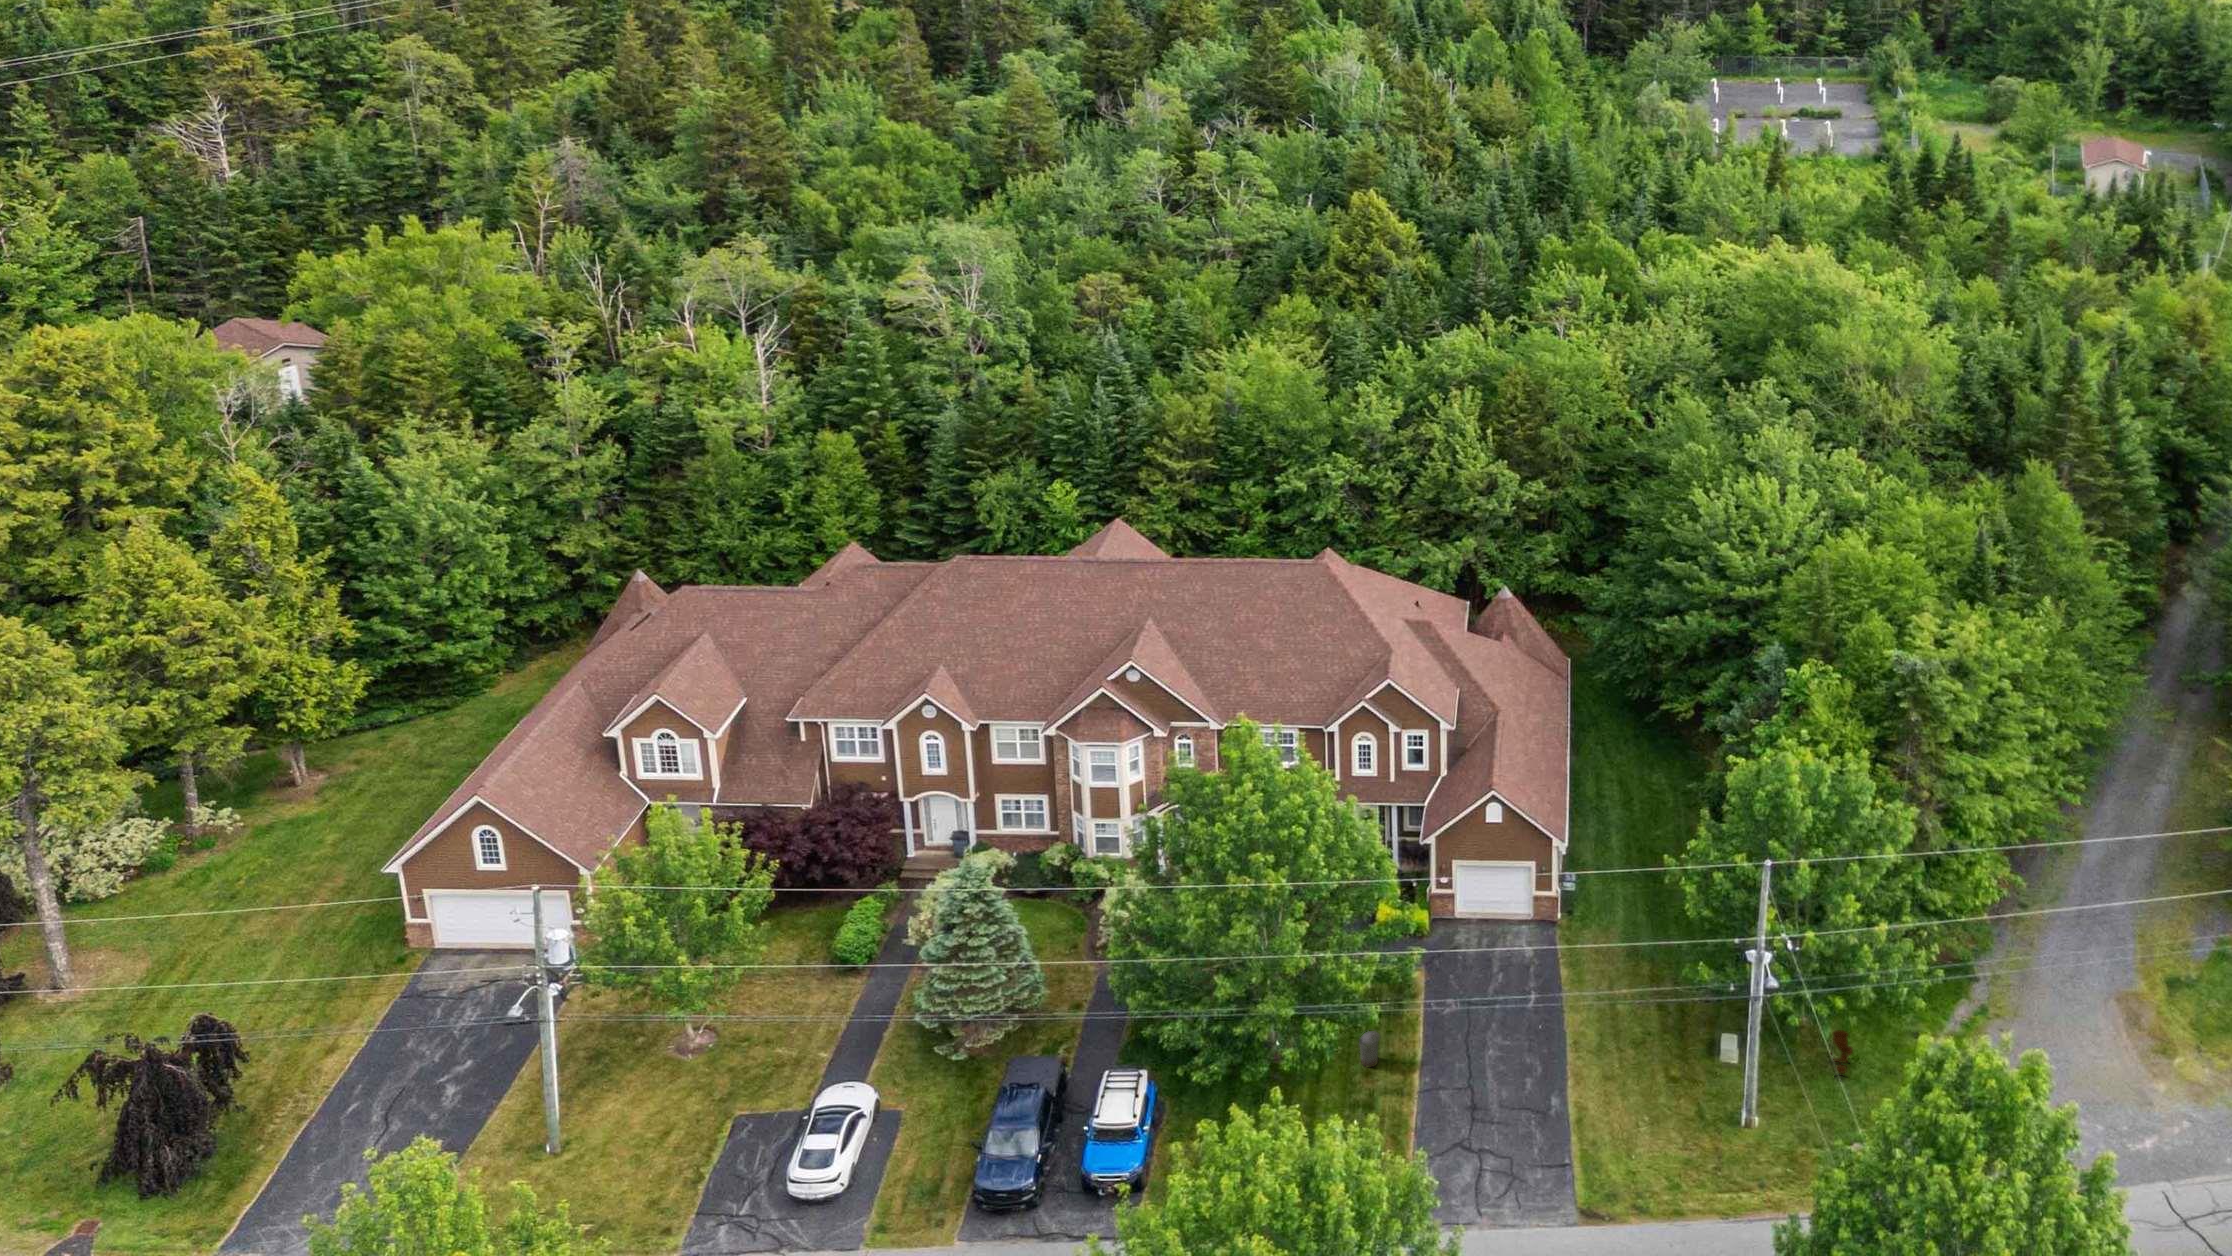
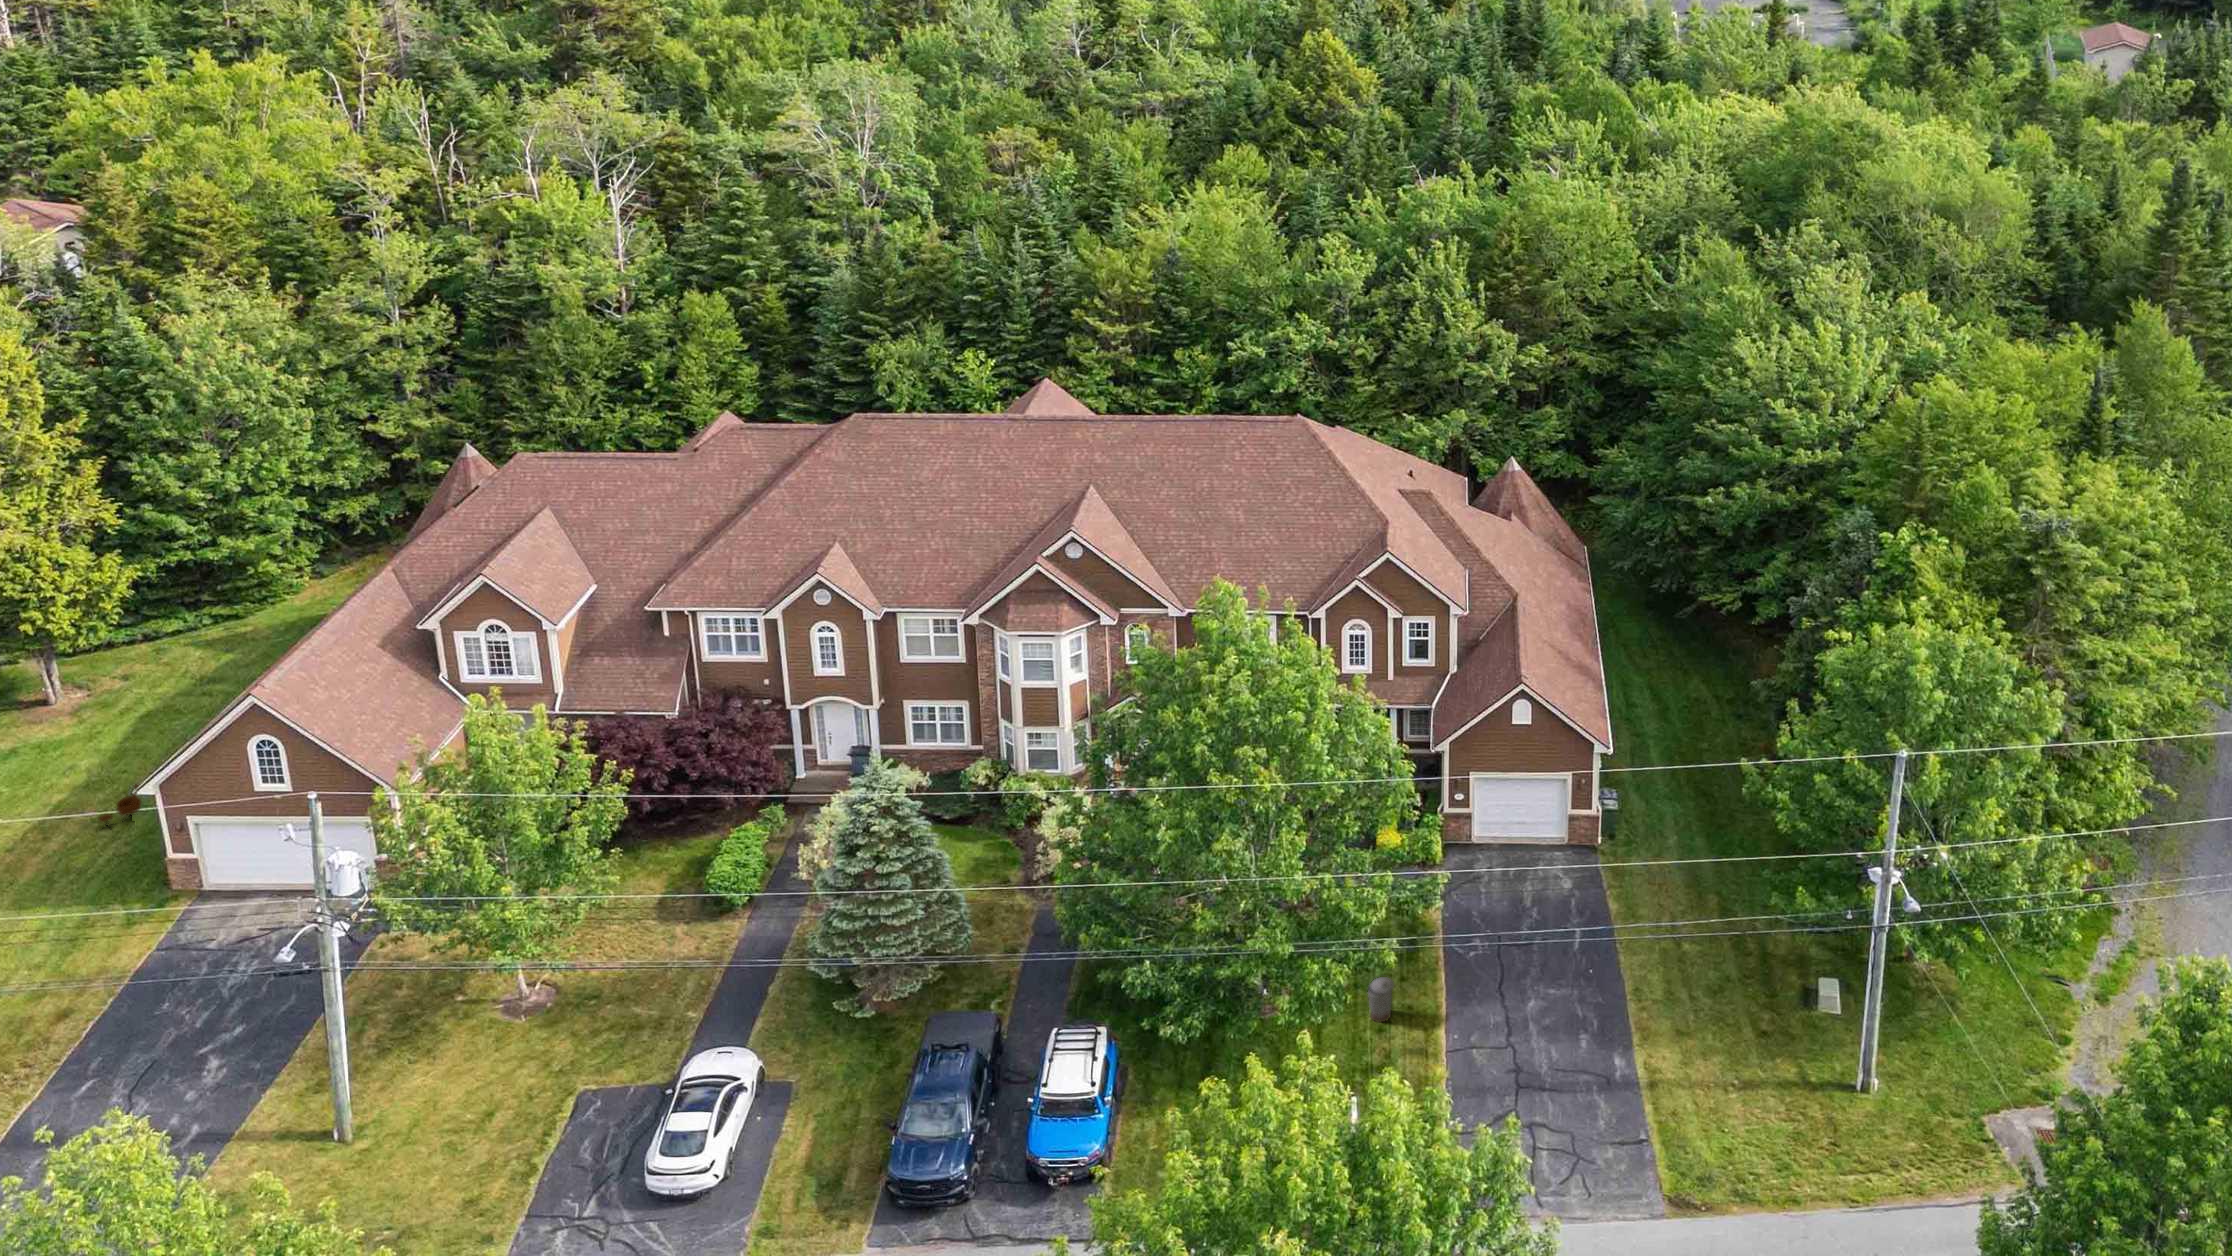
lounge chair: present [1833,1030,1853,1077] -> present [98,784,142,826]

